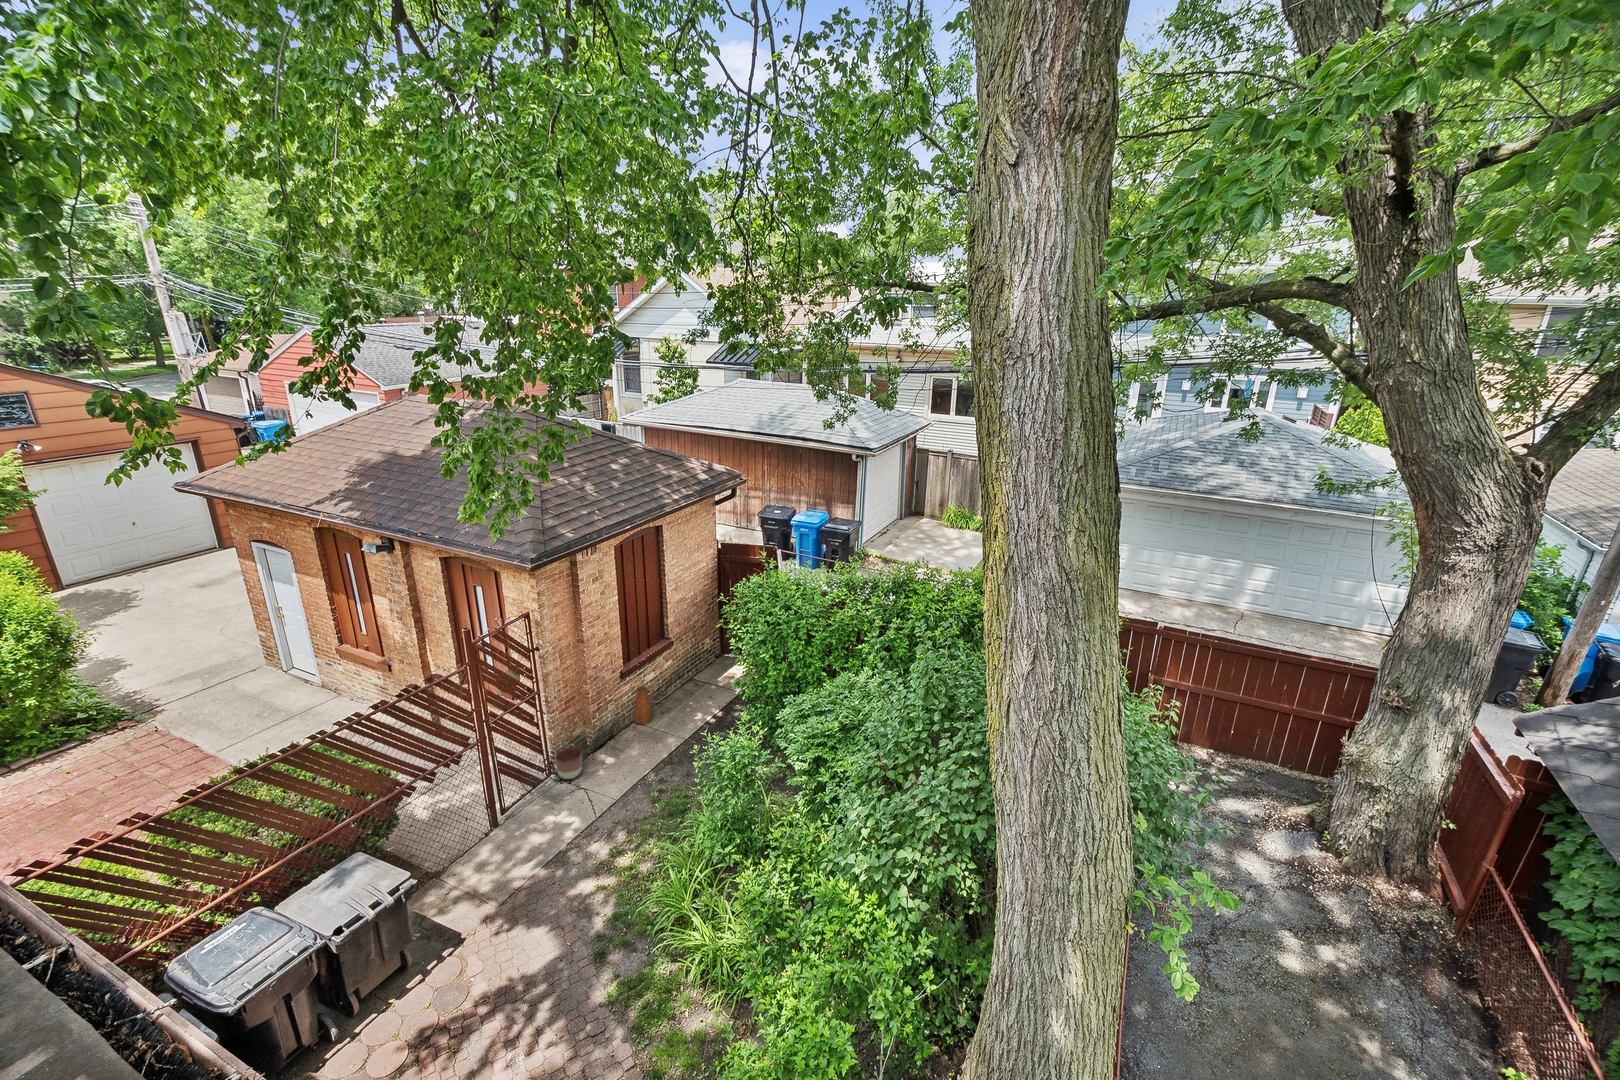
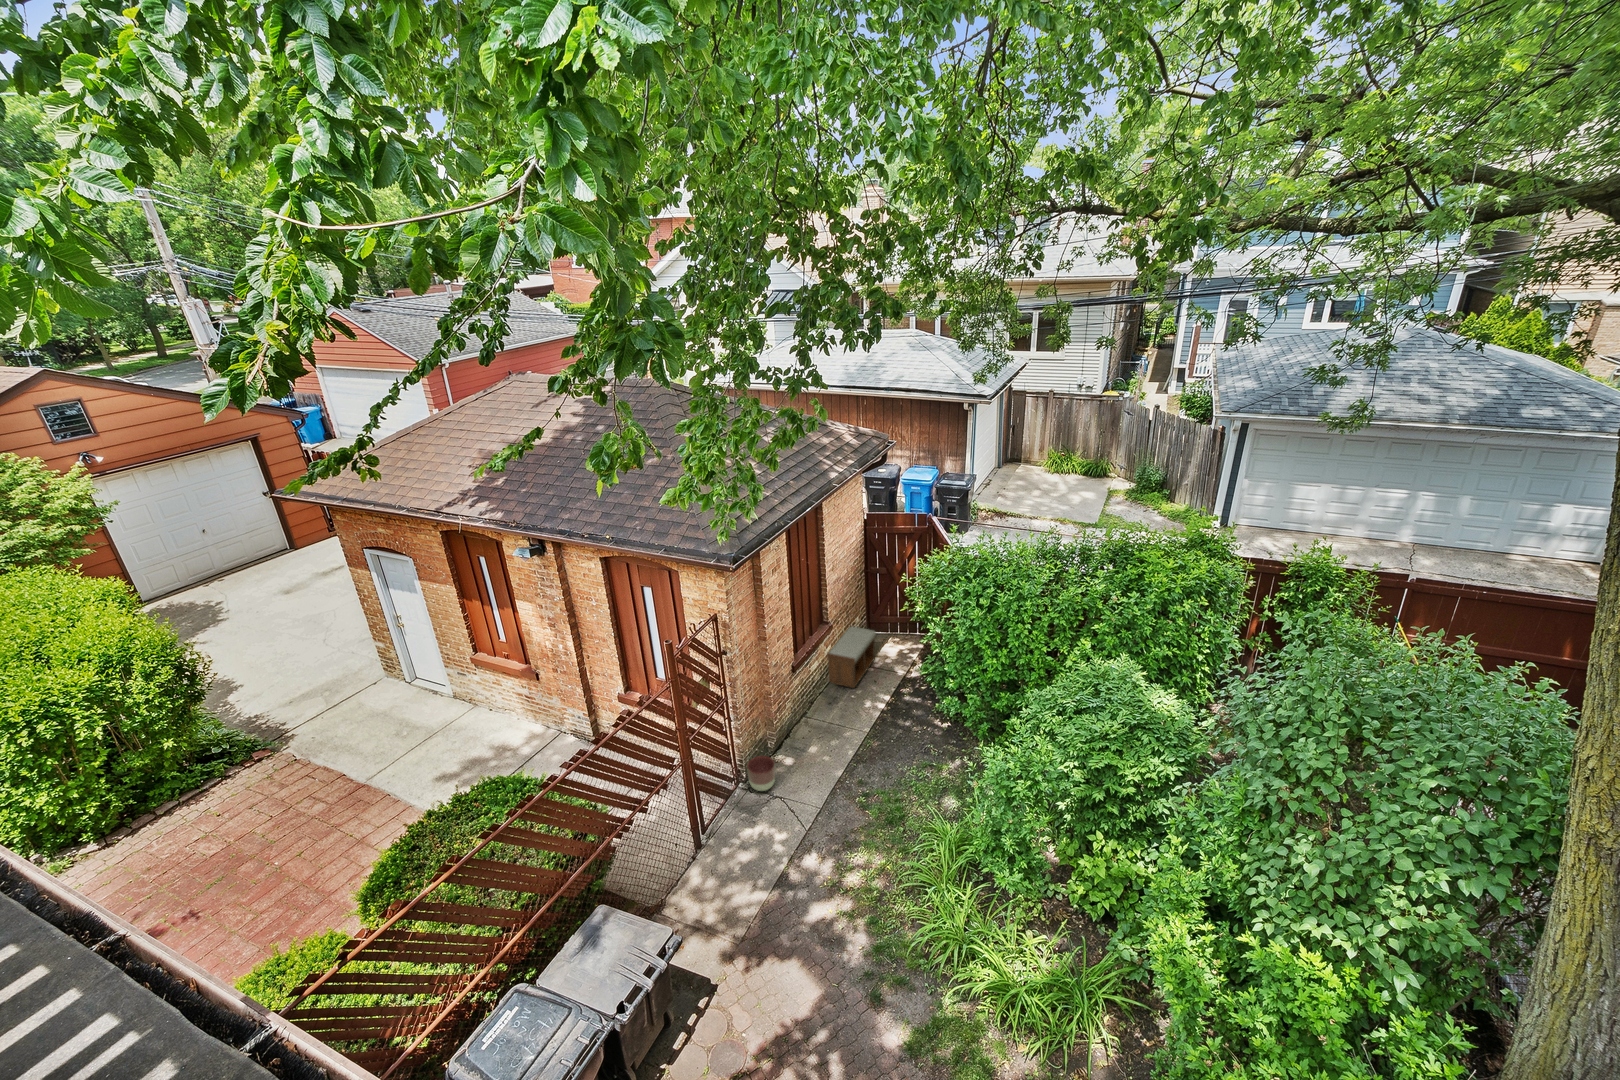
bench: none [665,644,718,699] -> present [827,627,876,688]
watering can: present [633,680,656,725] -> none [805,670,825,722]

